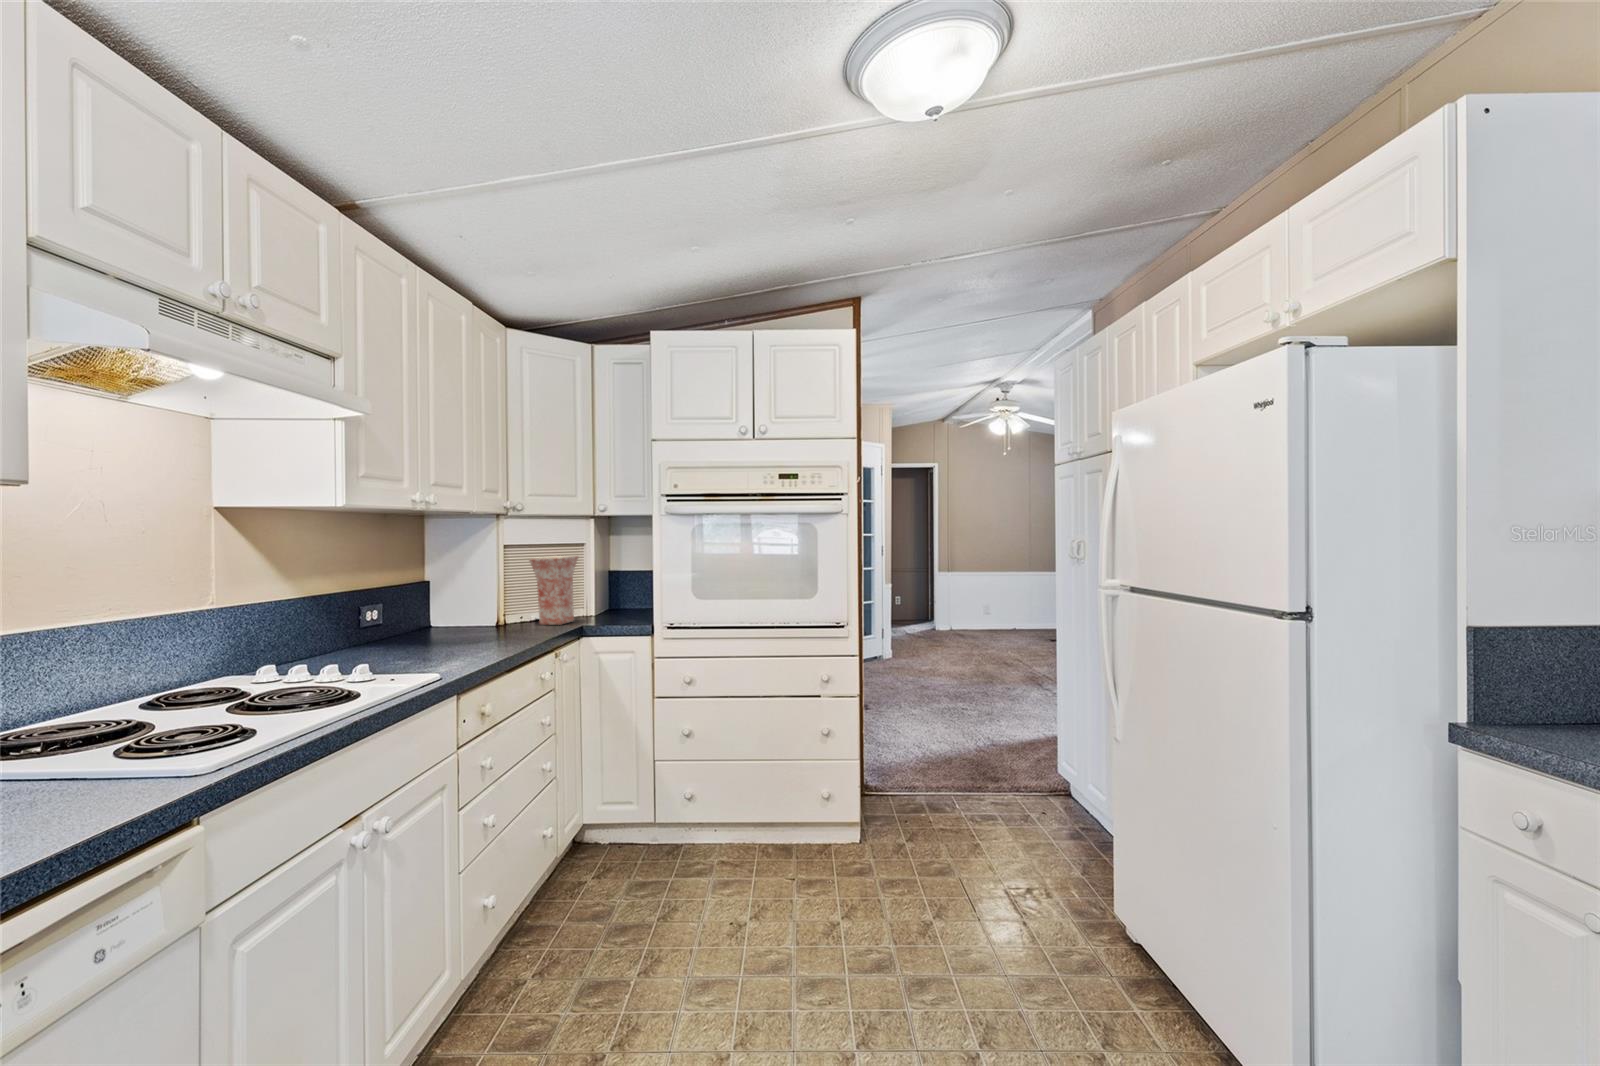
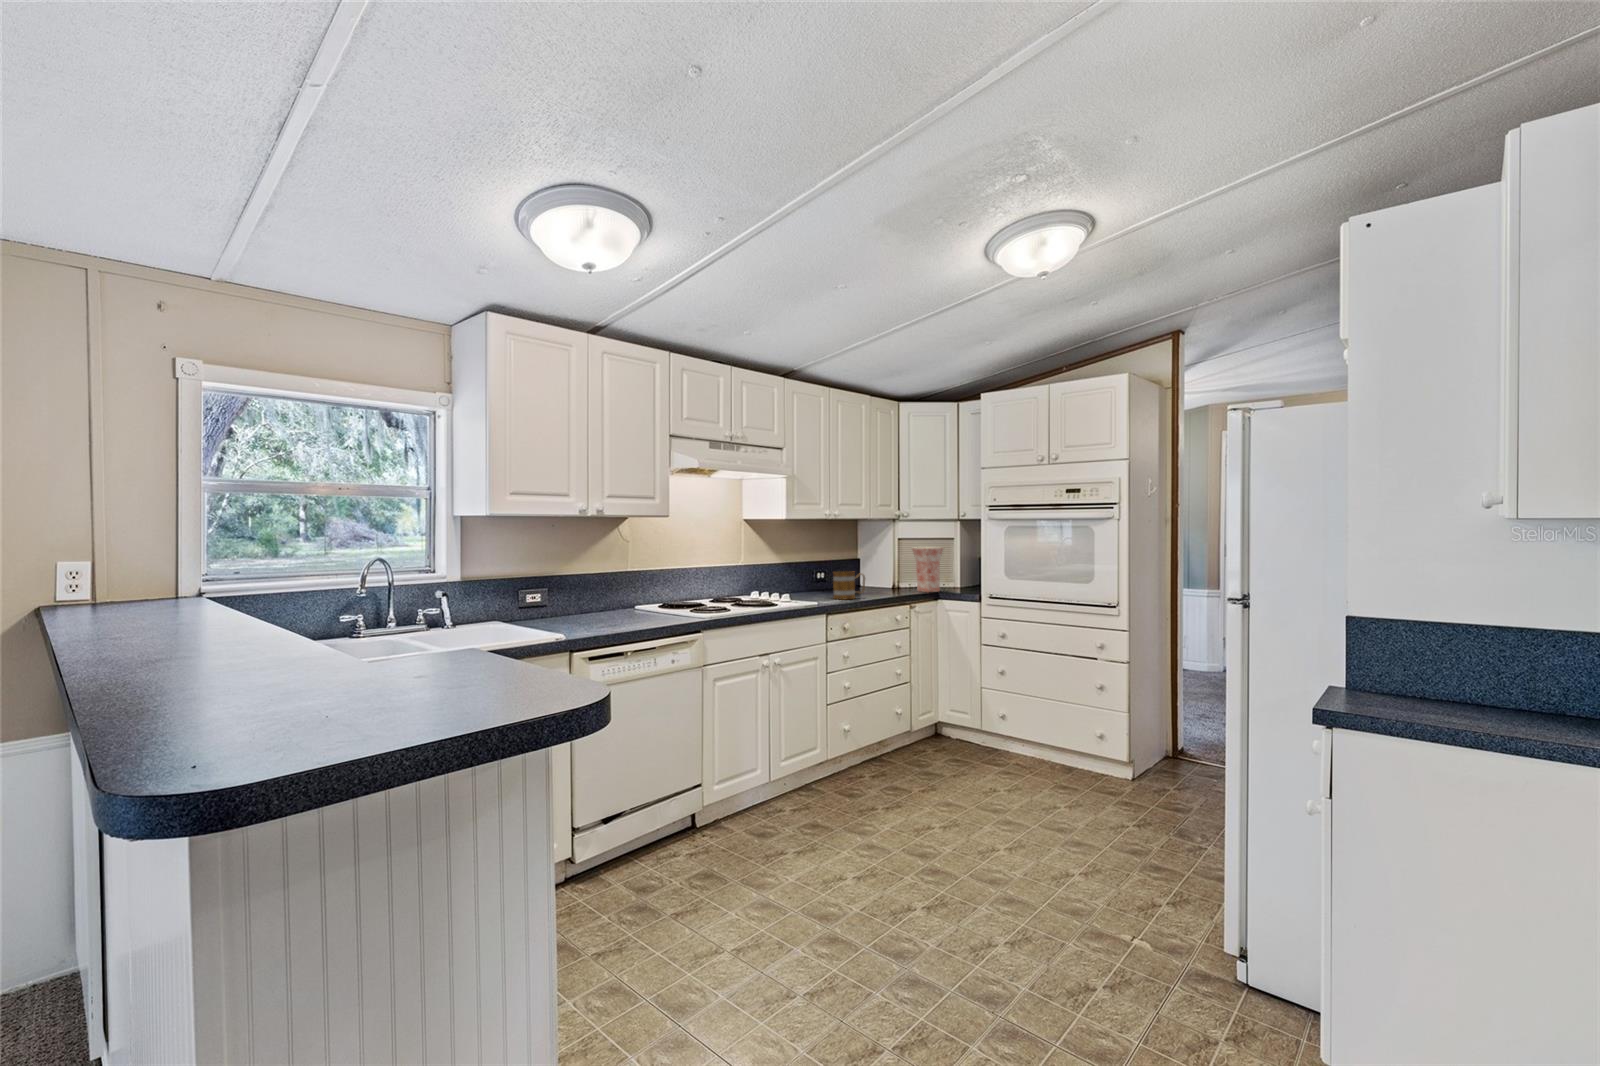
mug: none [429,603,489,657] -> present [833,571,865,599]

